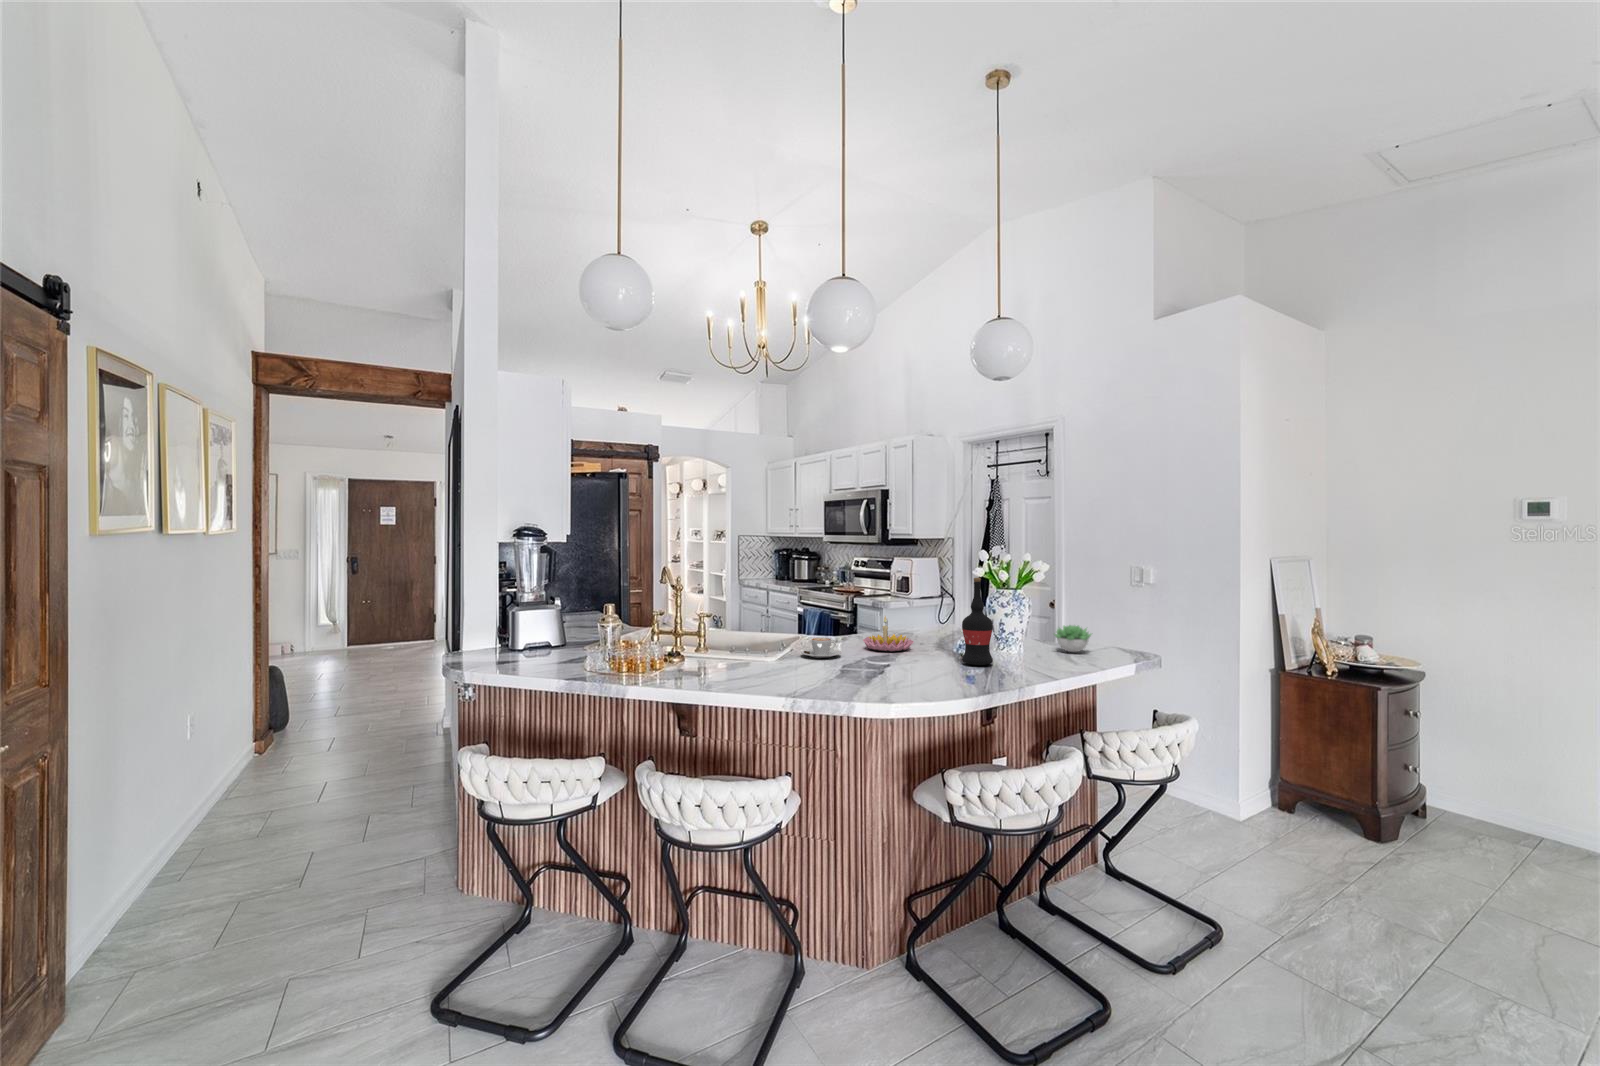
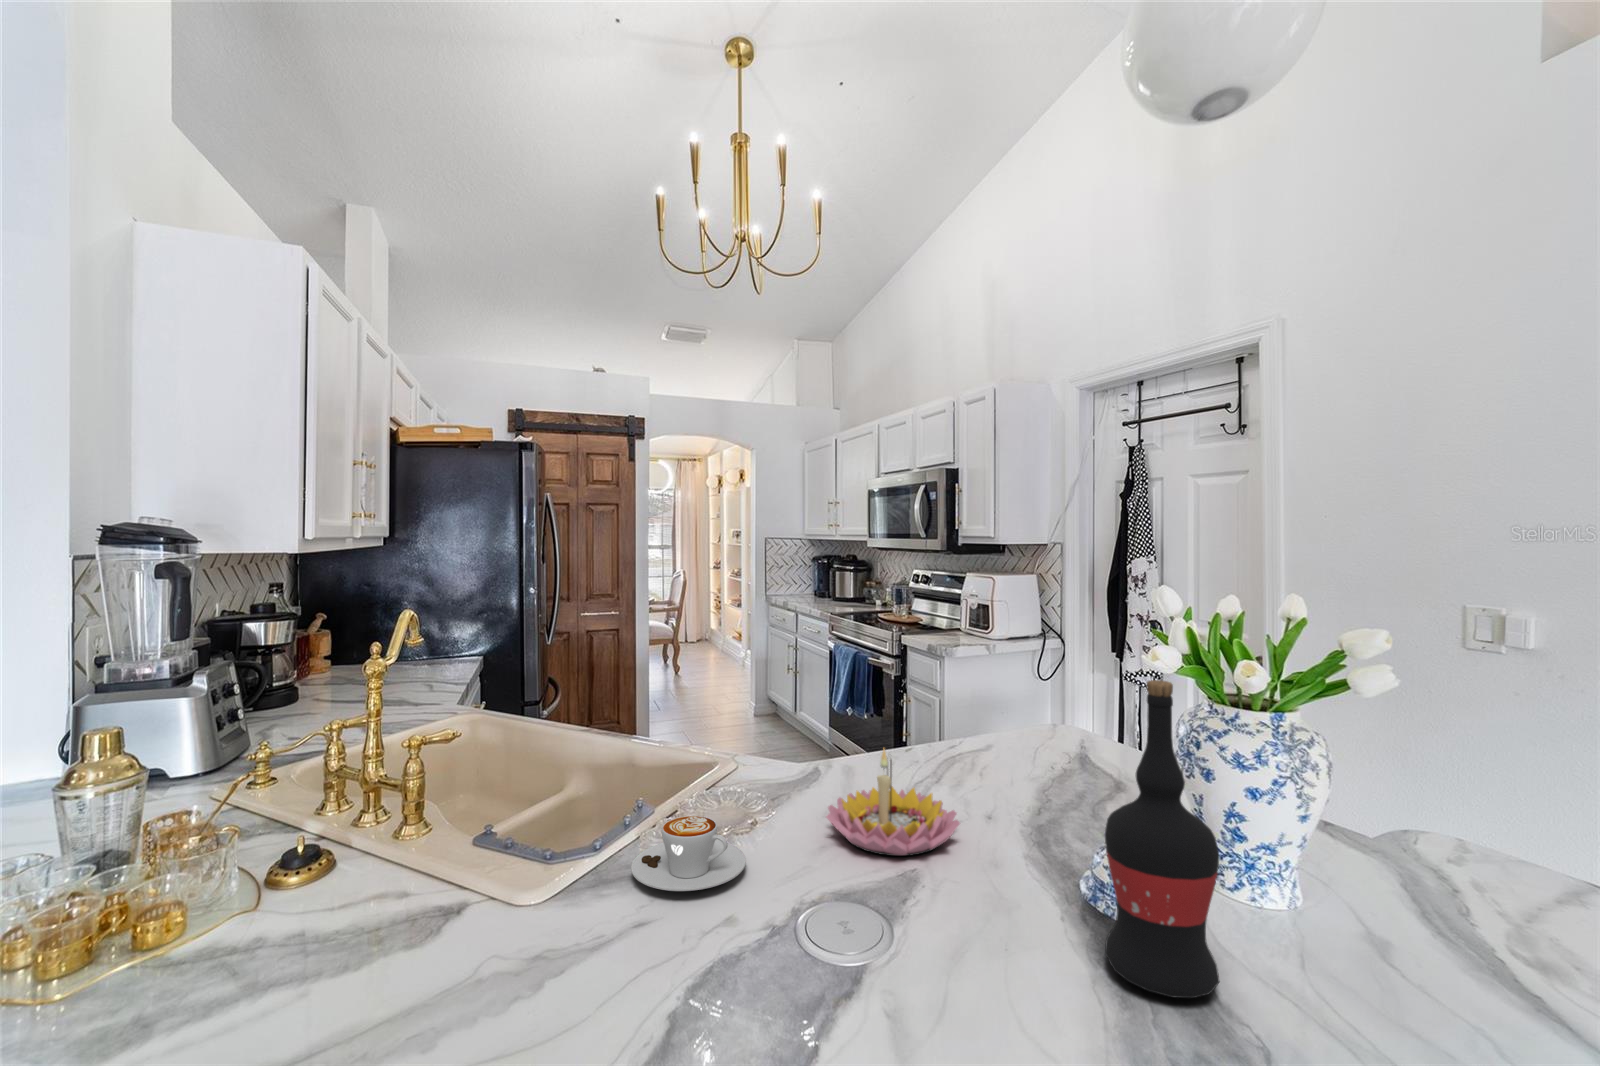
succulent plant: present [1054,625,1092,652] -> none [1378,799,1524,896]

